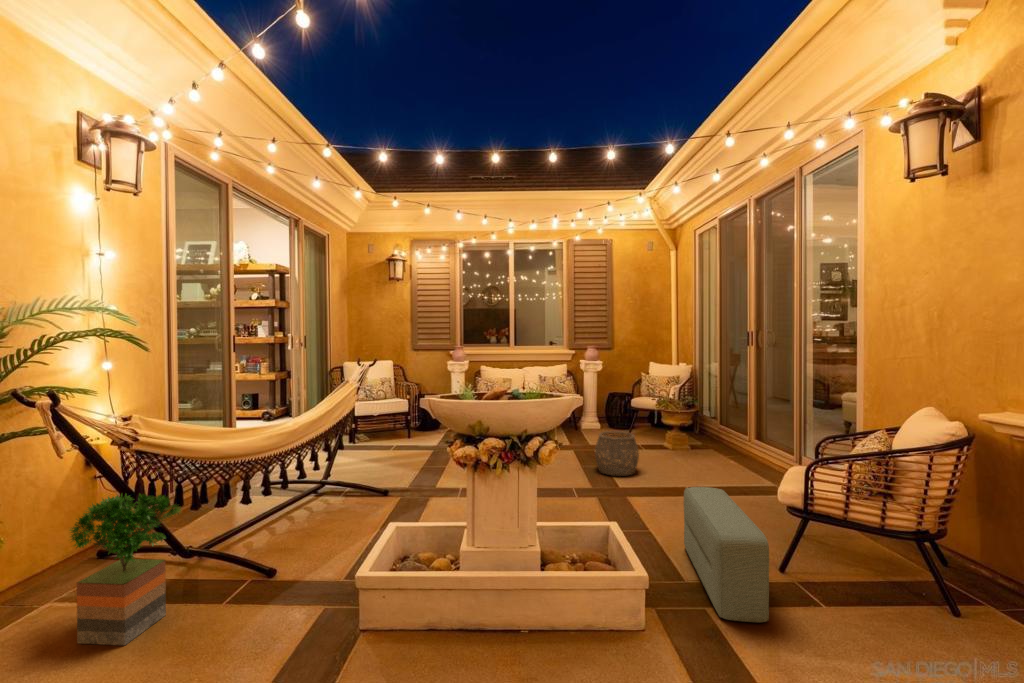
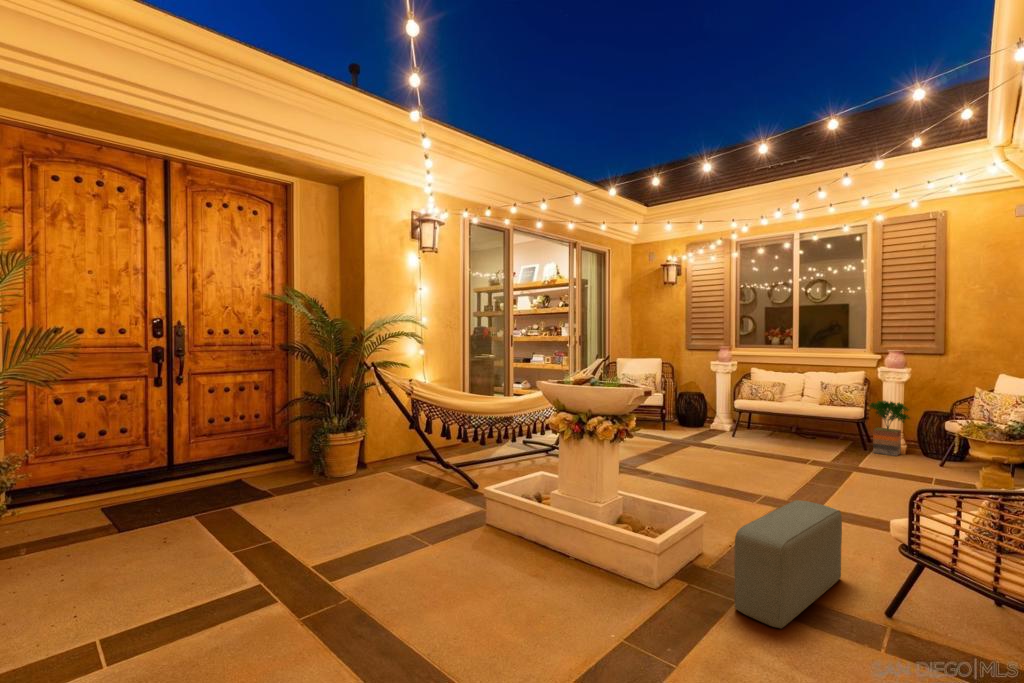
woven basket: present [595,431,639,476] -> none [810,448,873,503]
potted tree: present [70,494,181,645] -> present [869,401,910,456]

